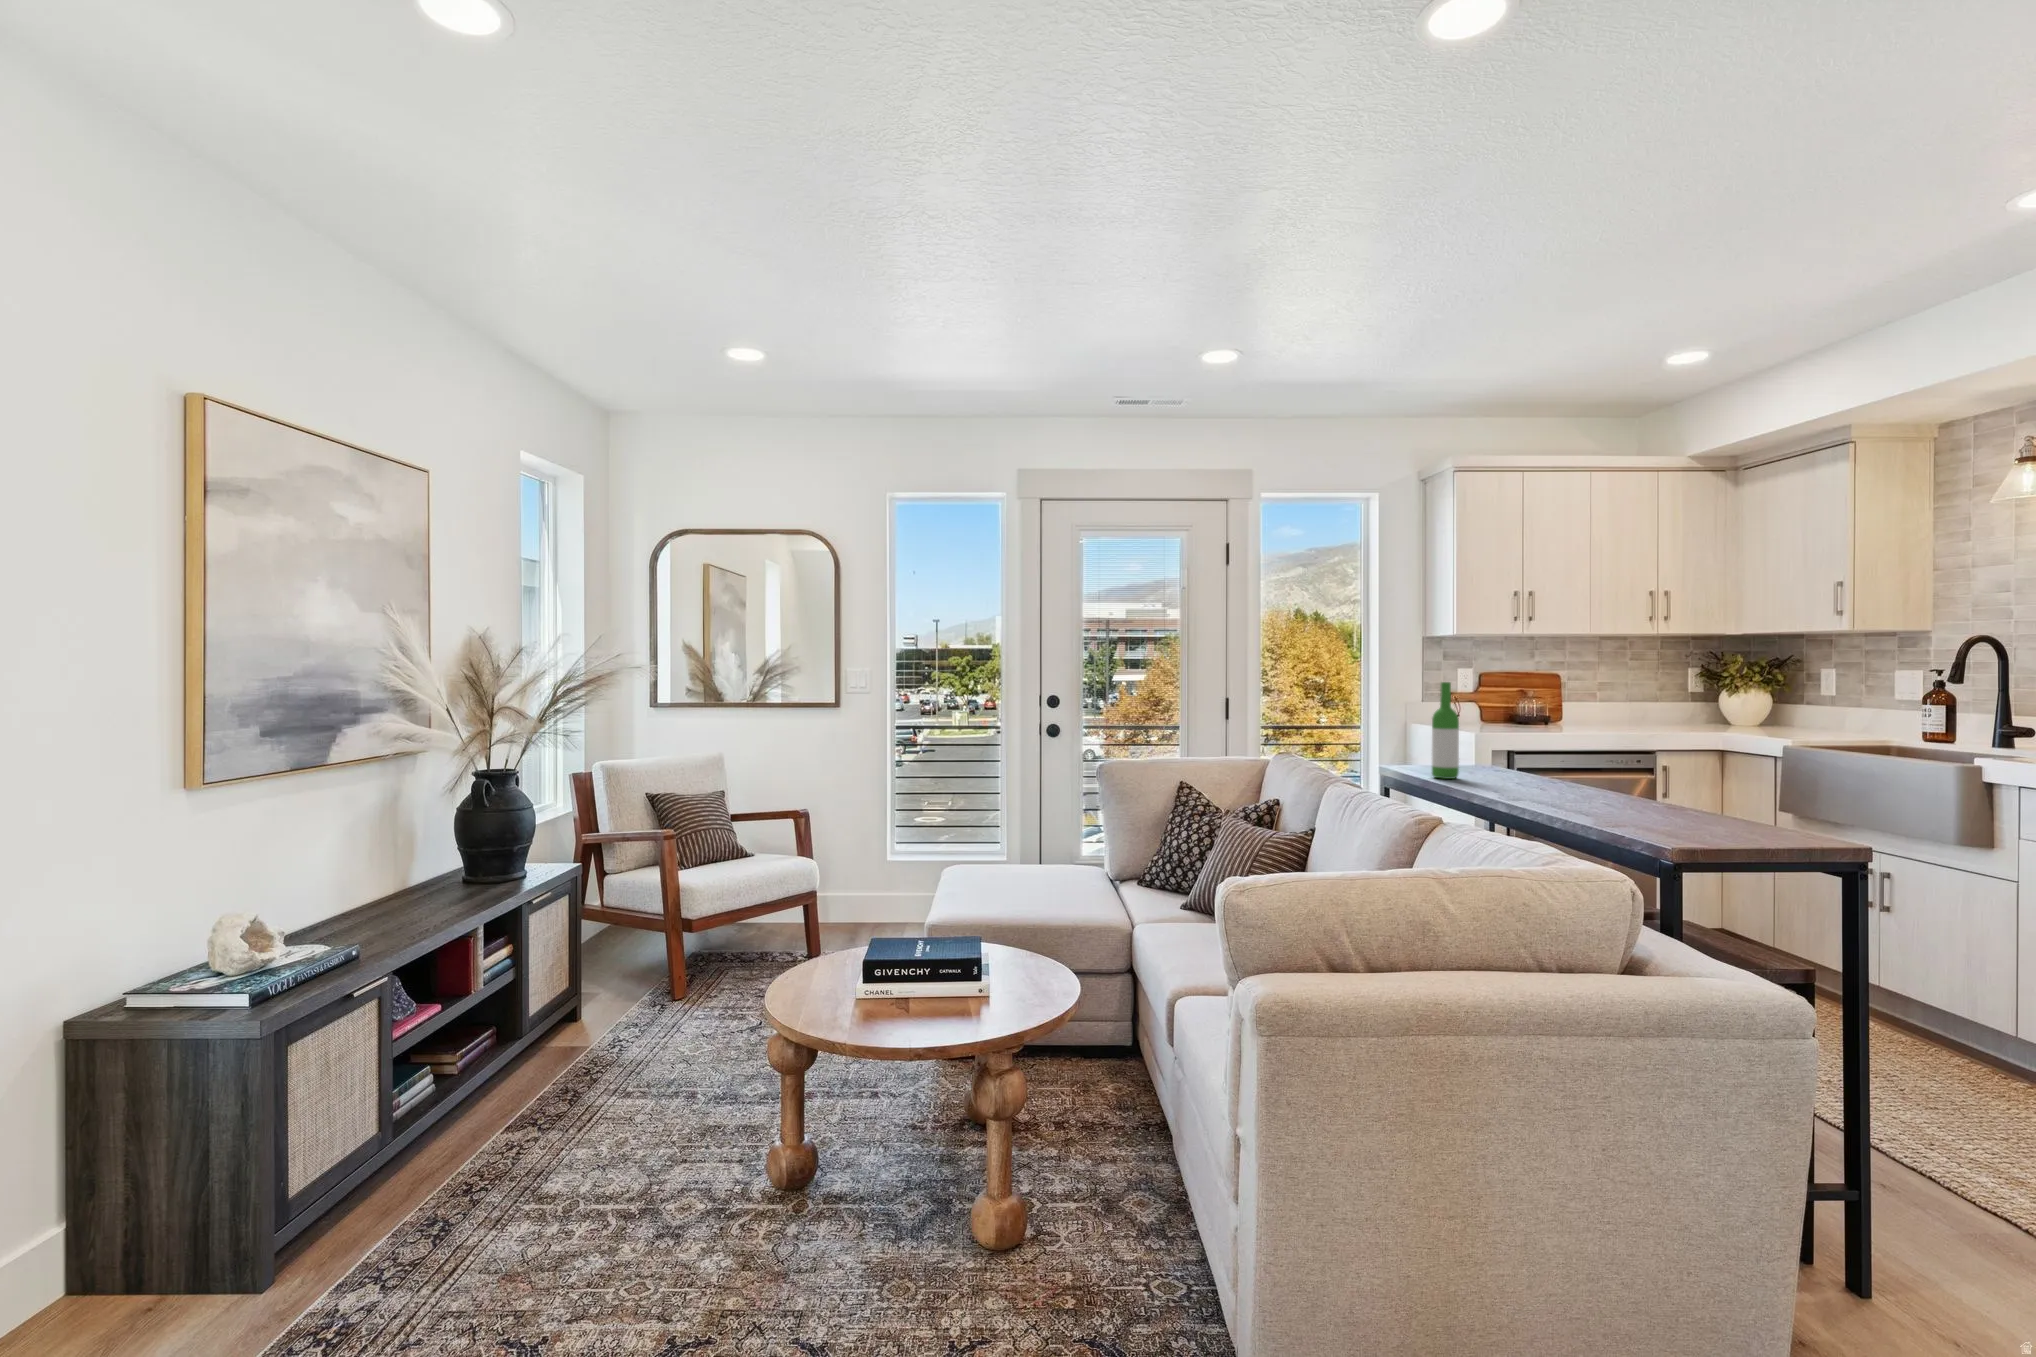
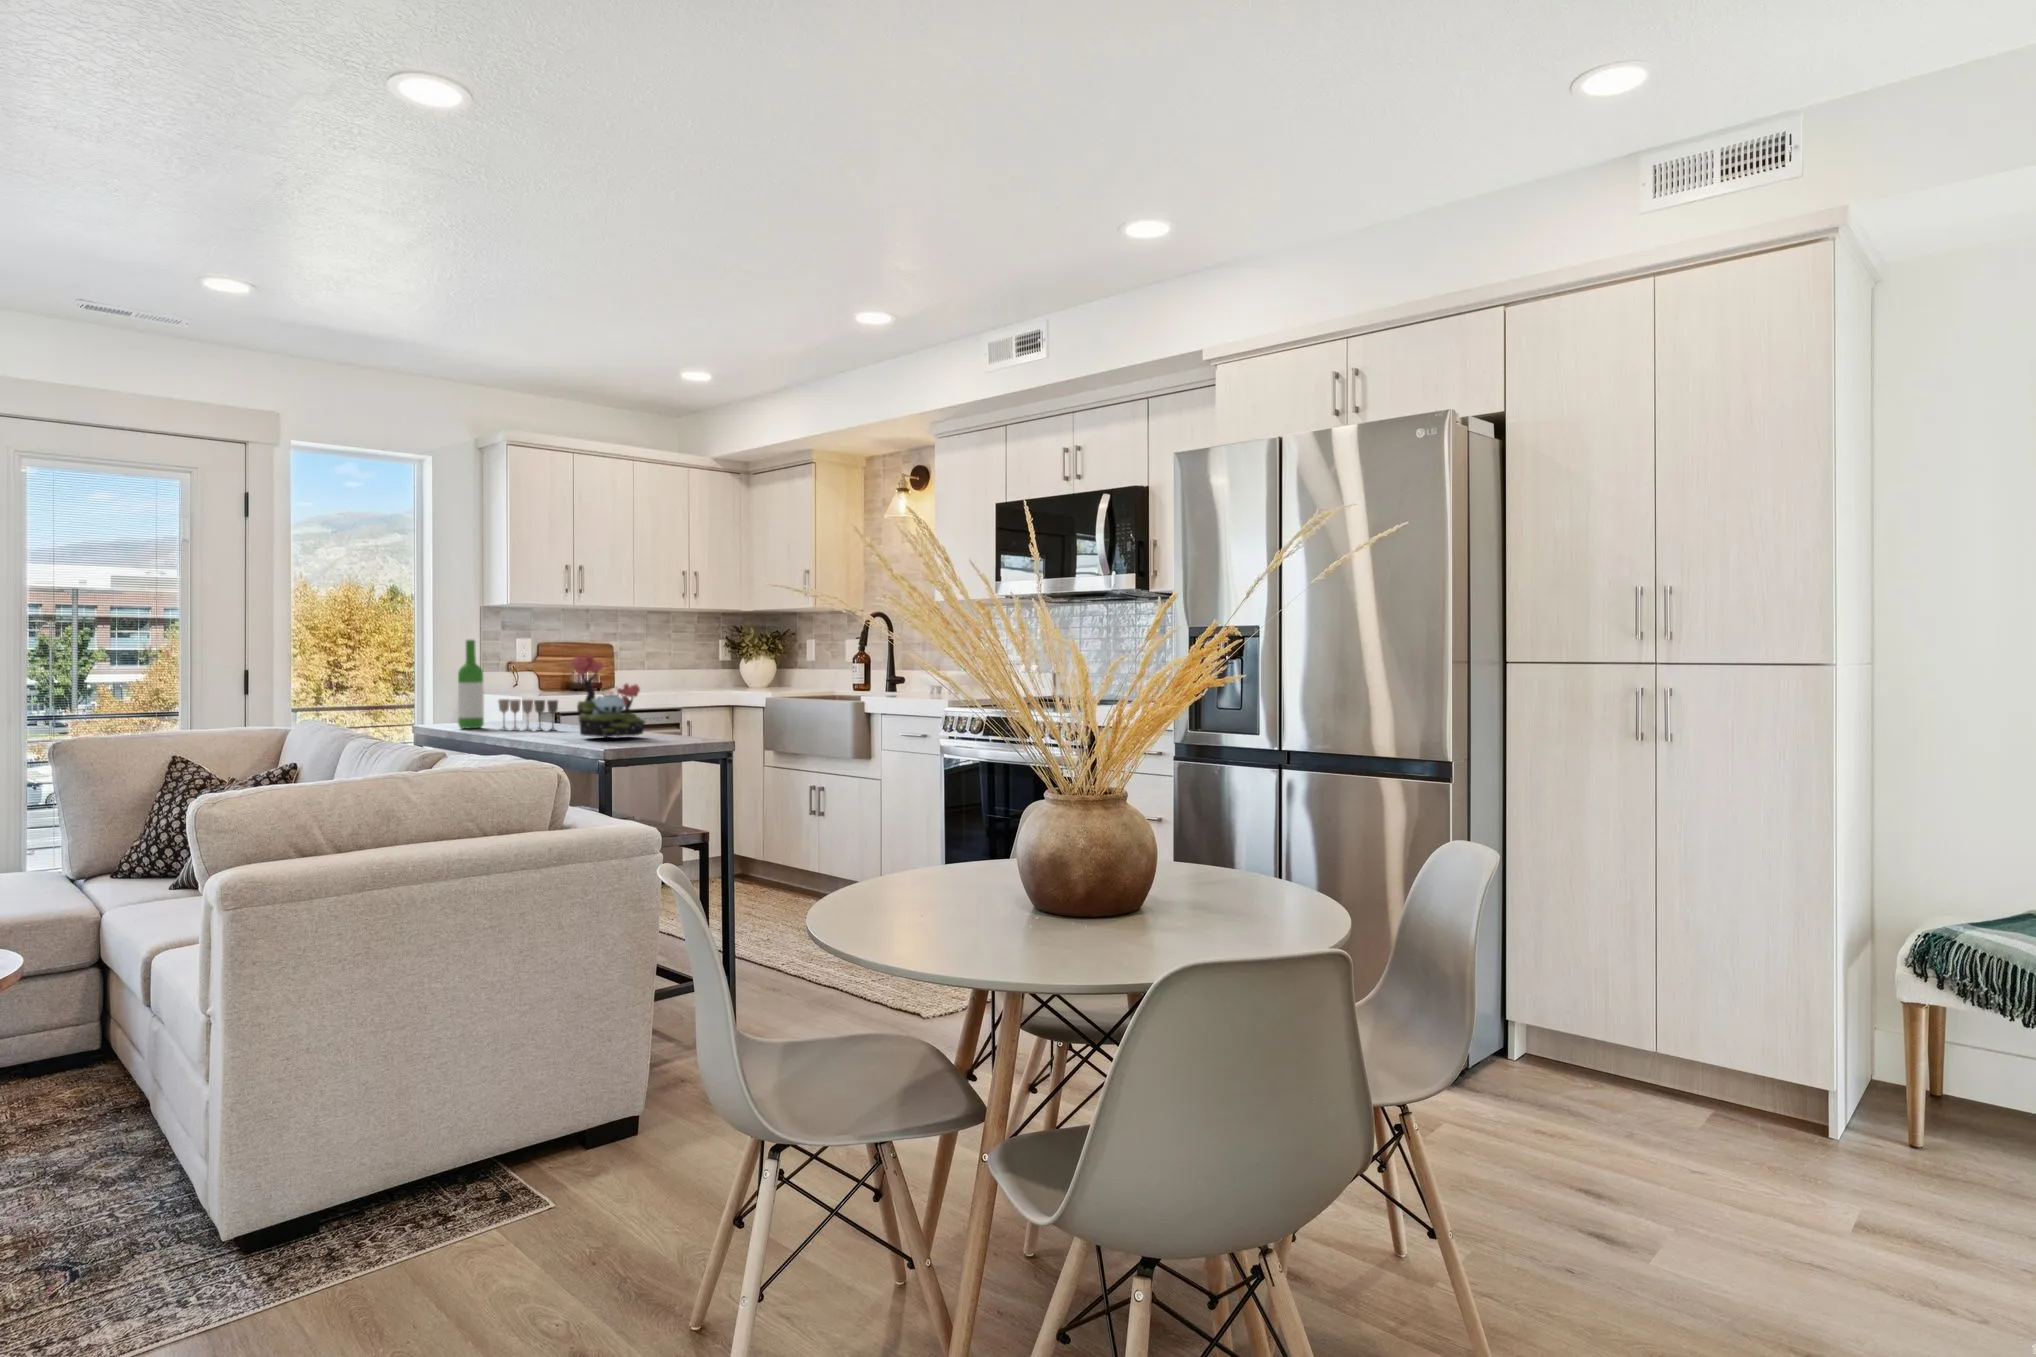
plant: none [1593,709,1700,821] -> present [572,654,645,737]
wine glass: none [1479,750,1554,792] -> present [498,699,558,731]

